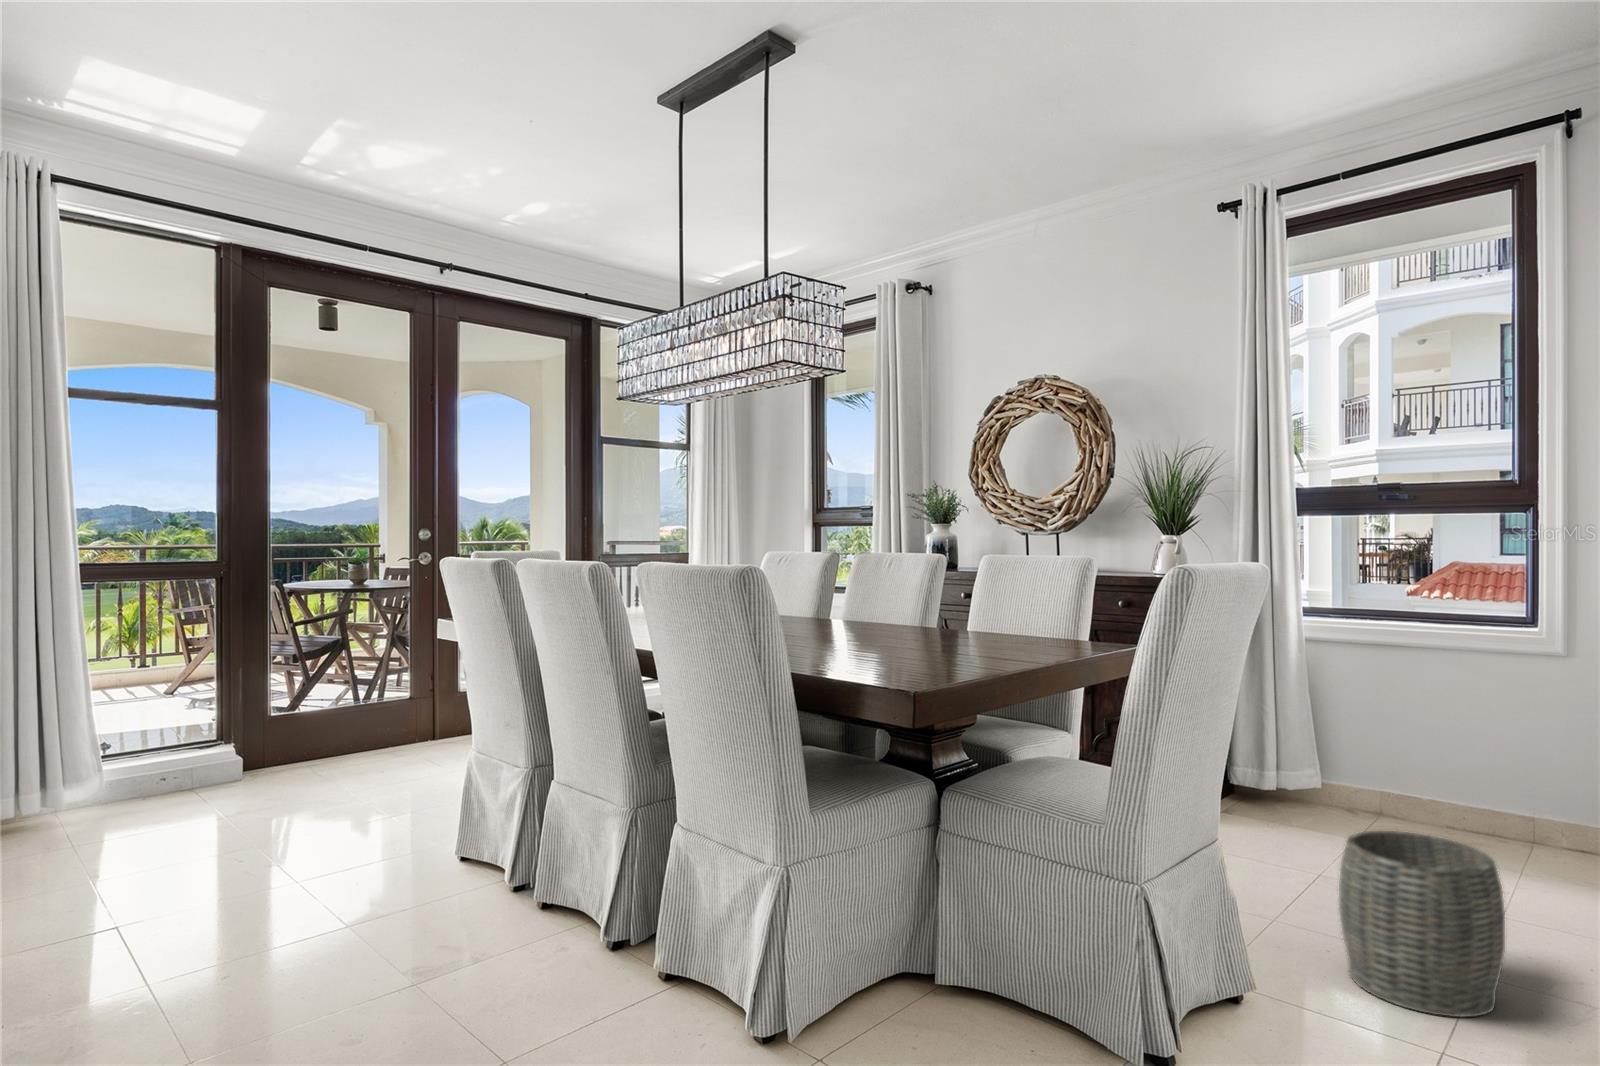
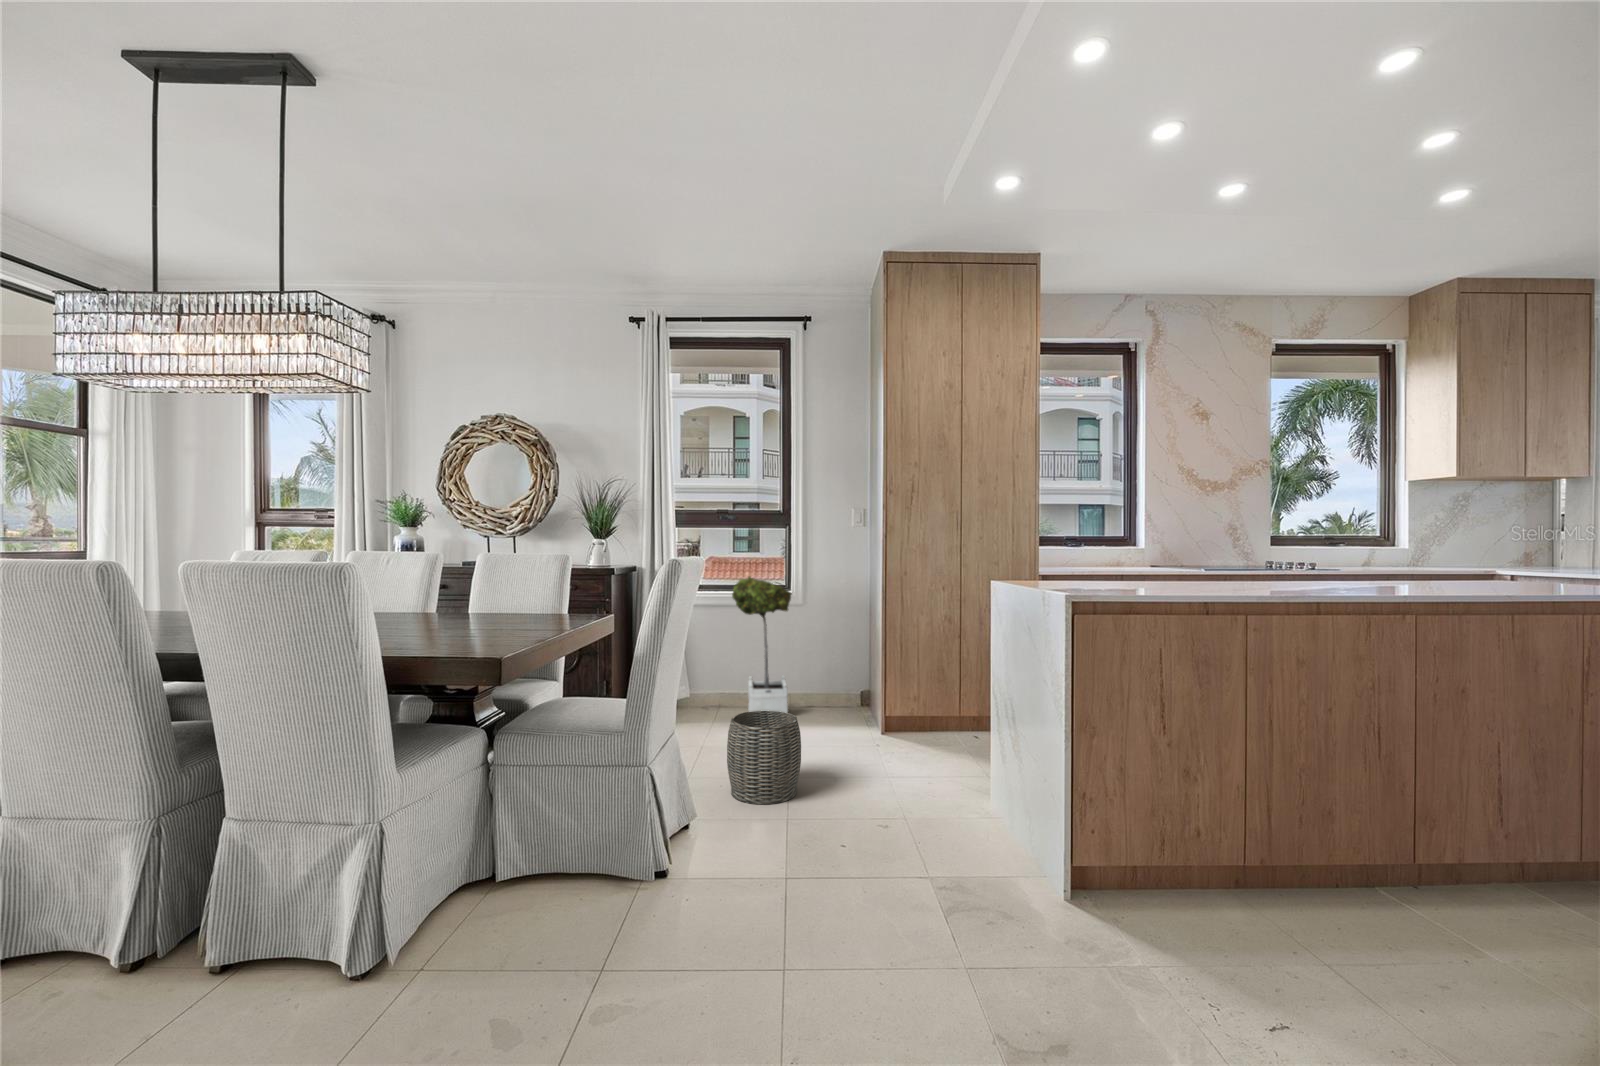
potted tree: none [1399,597,1531,863] -> present [732,577,791,712]

